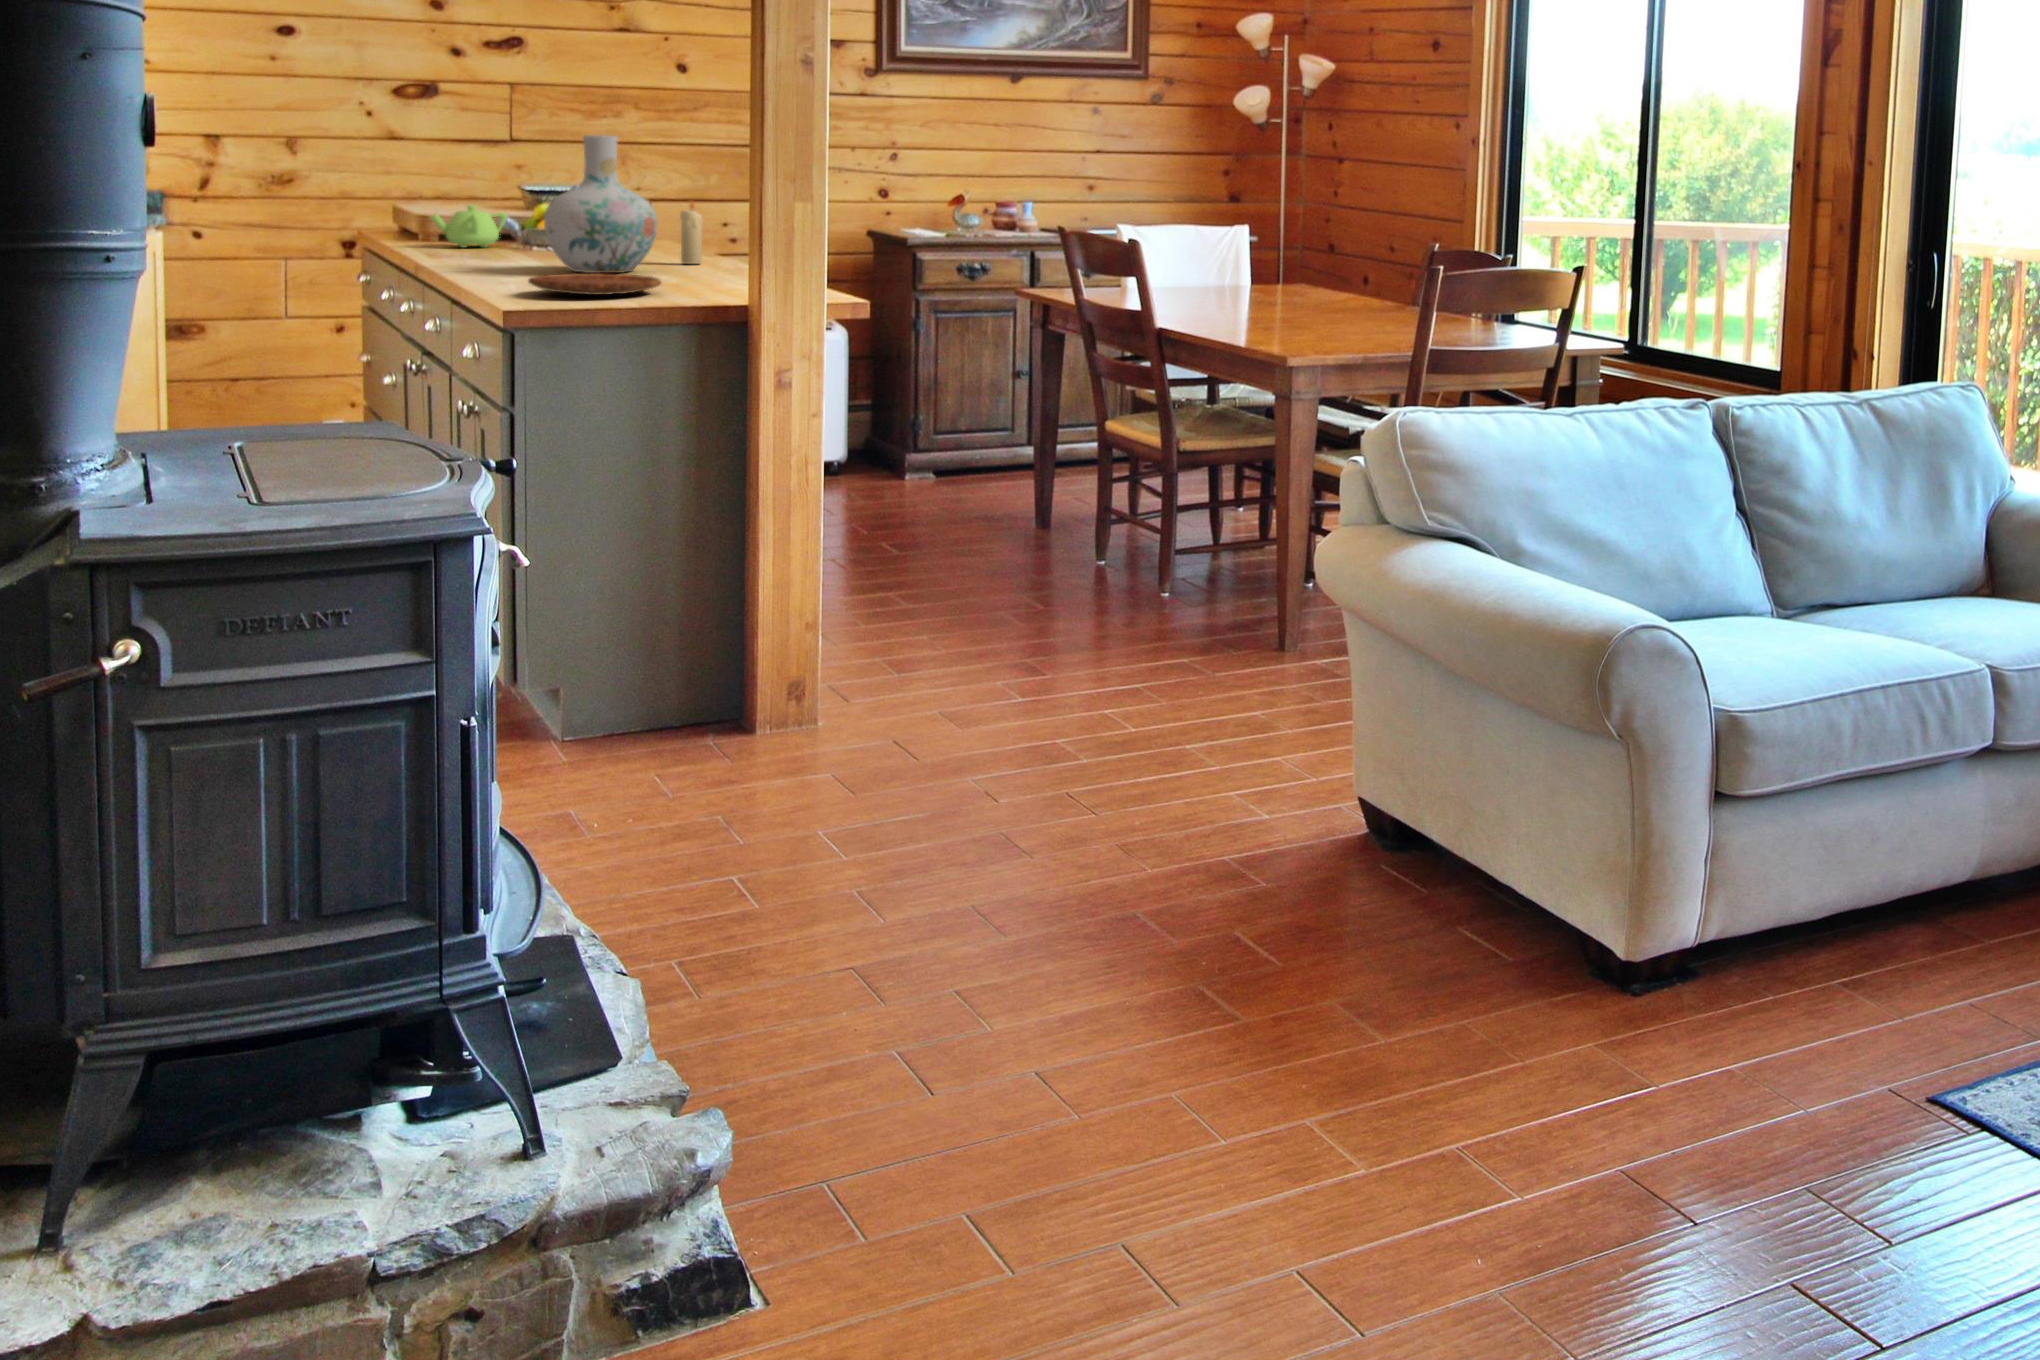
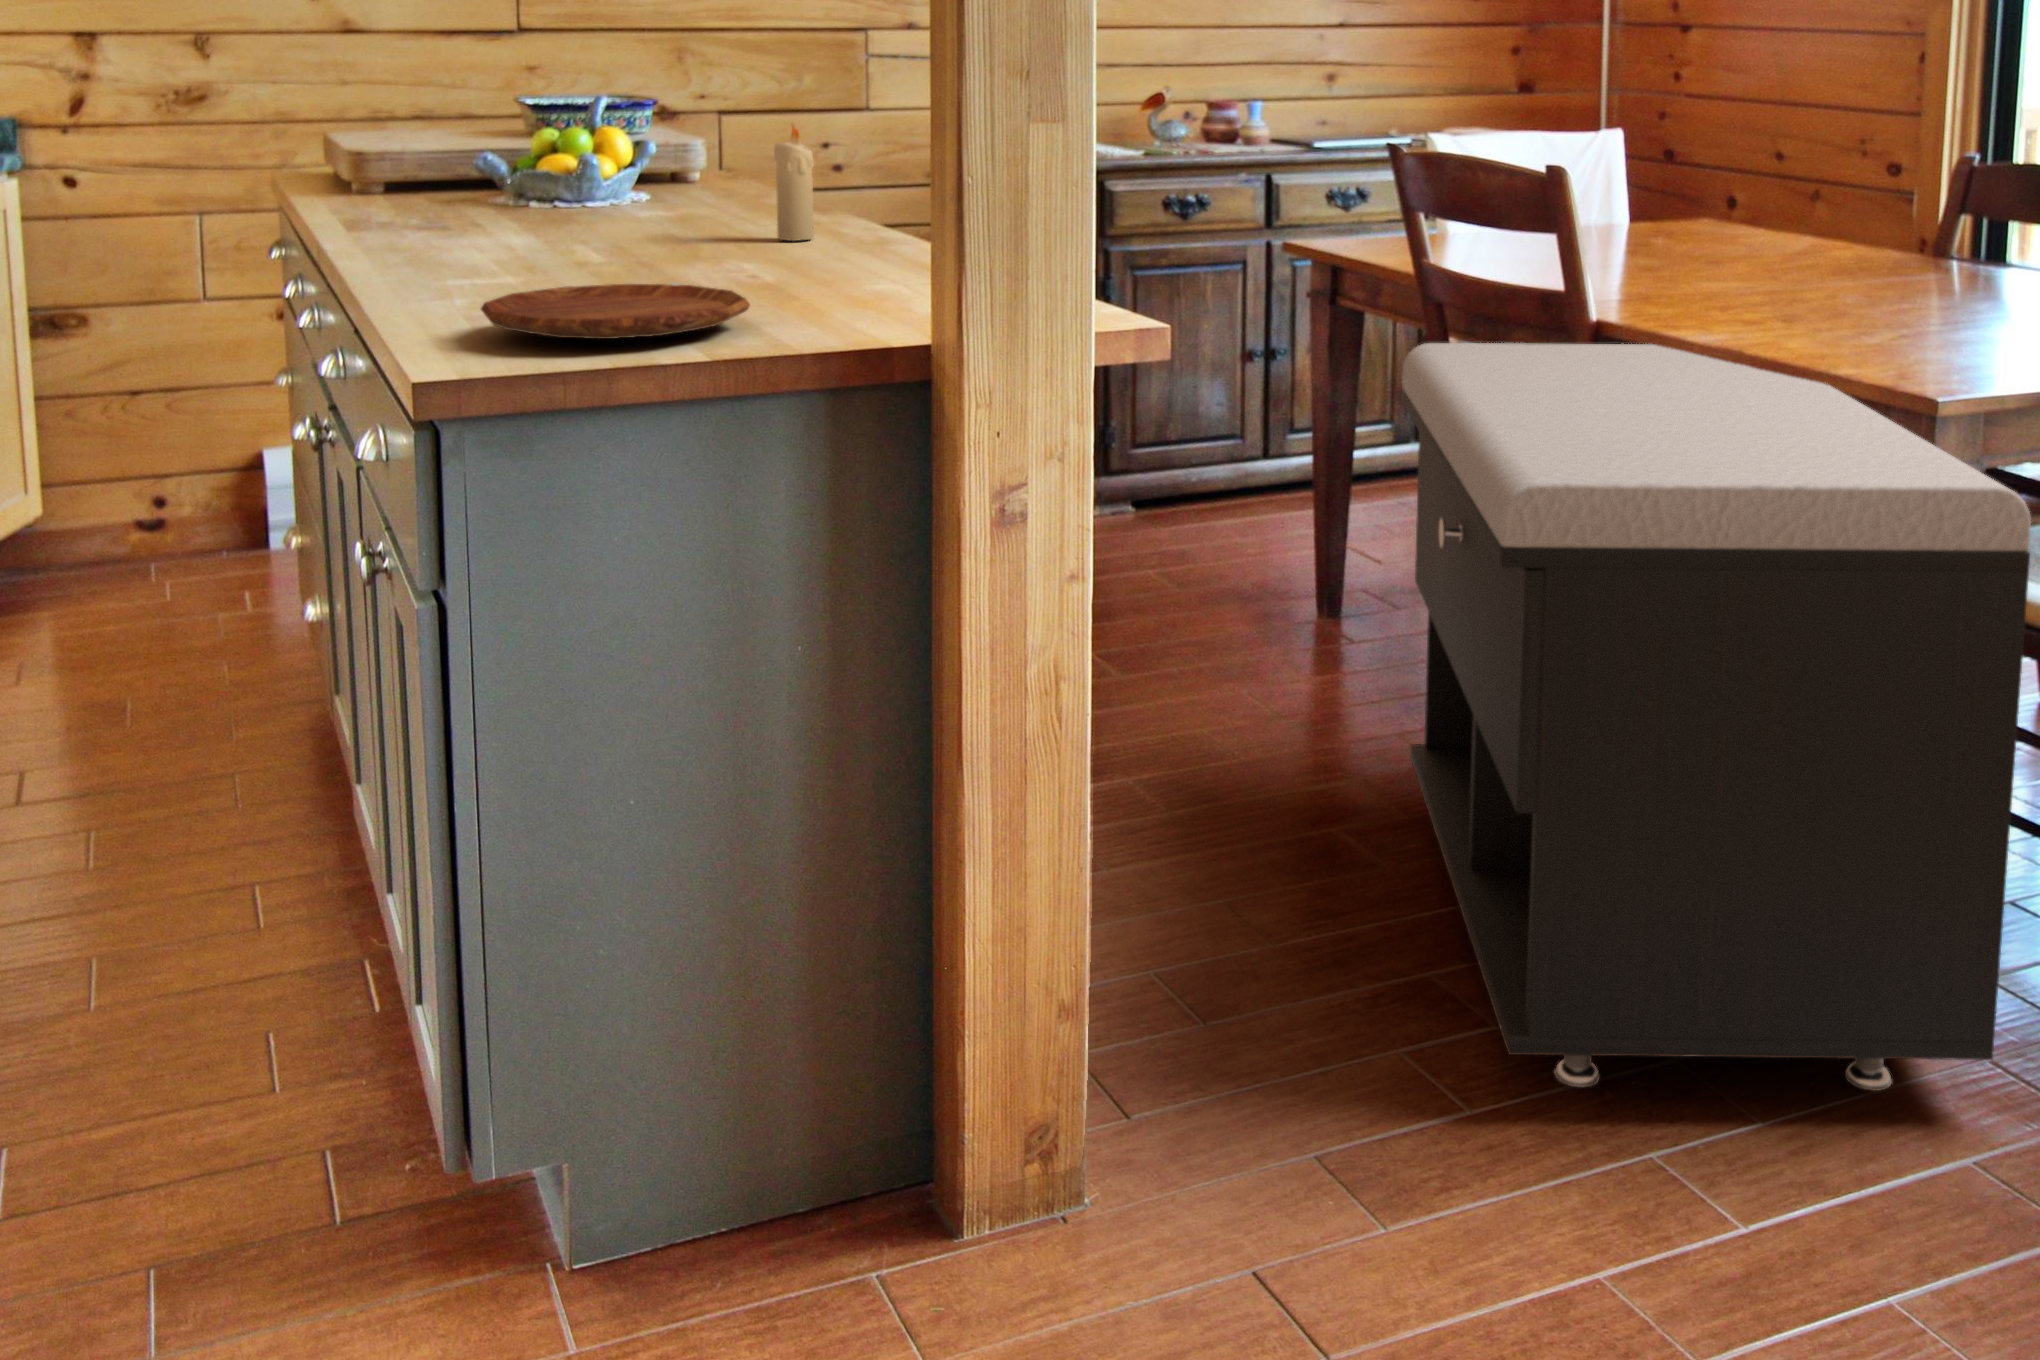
vase: present [544,135,657,273] -> none [529,8,735,268]
teapot: present [431,205,507,247] -> none [362,137,488,209]
storage bench: none [1036,334,1291,693] -> present [1402,343,2031,1091]

